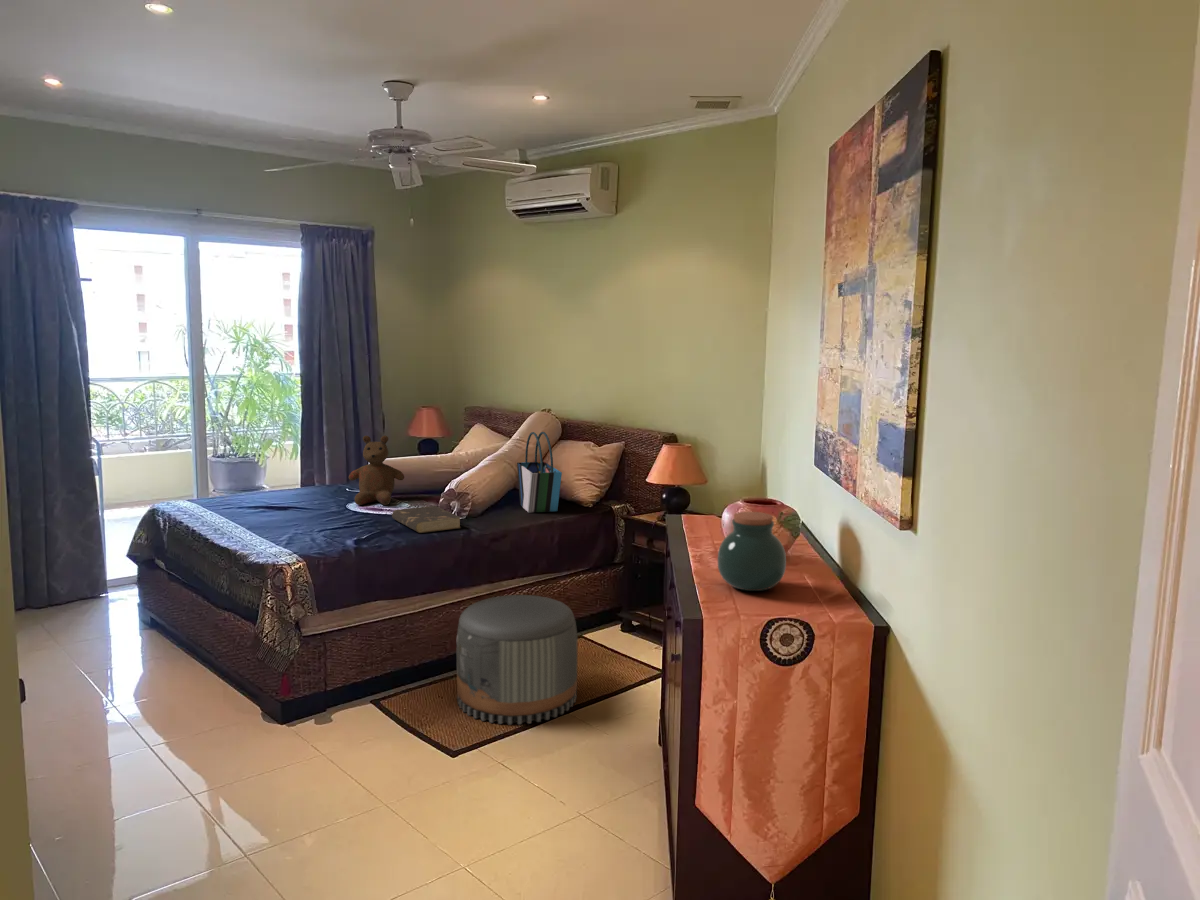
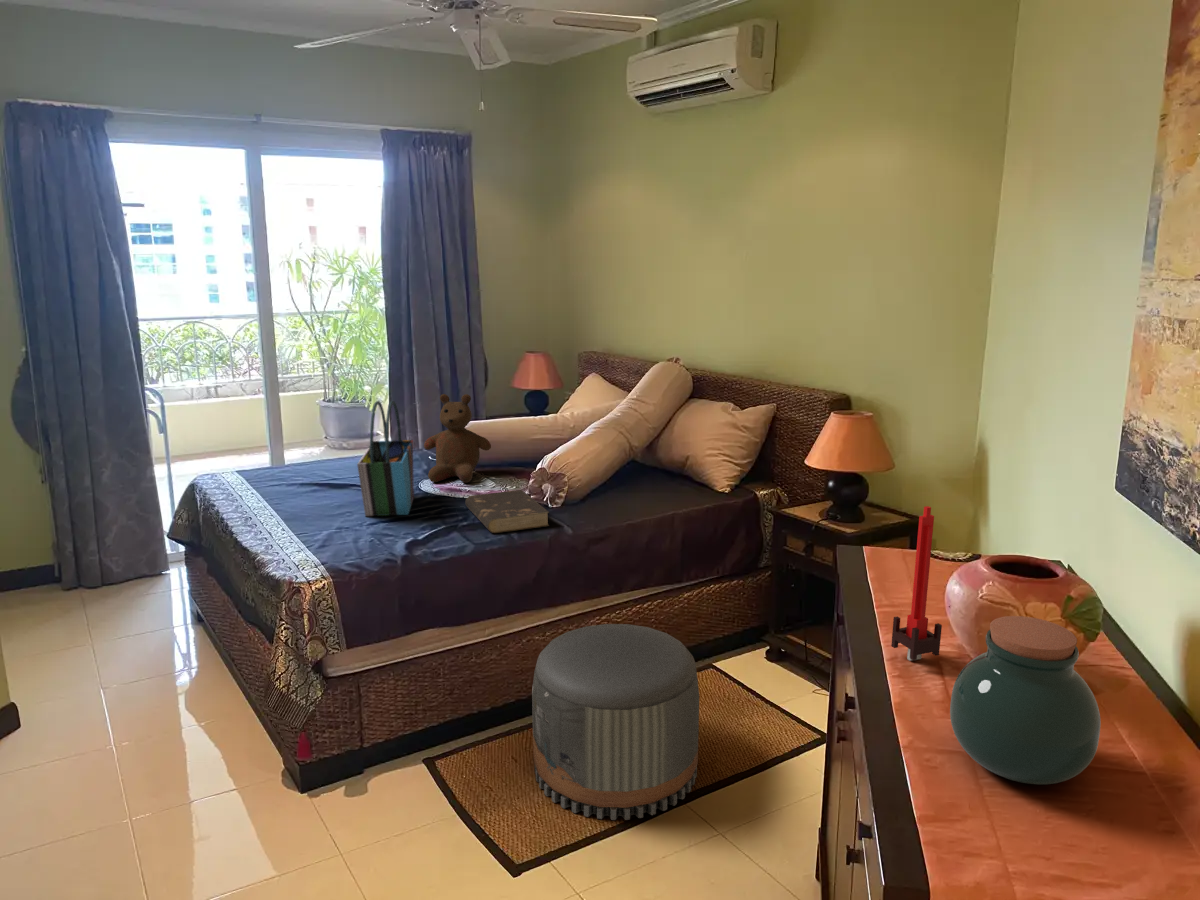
tote bag: present [517,432,562,513] -> present [357,401,414,516]
candle: none [694,468,720,558] -> present [891,506,942,661]

